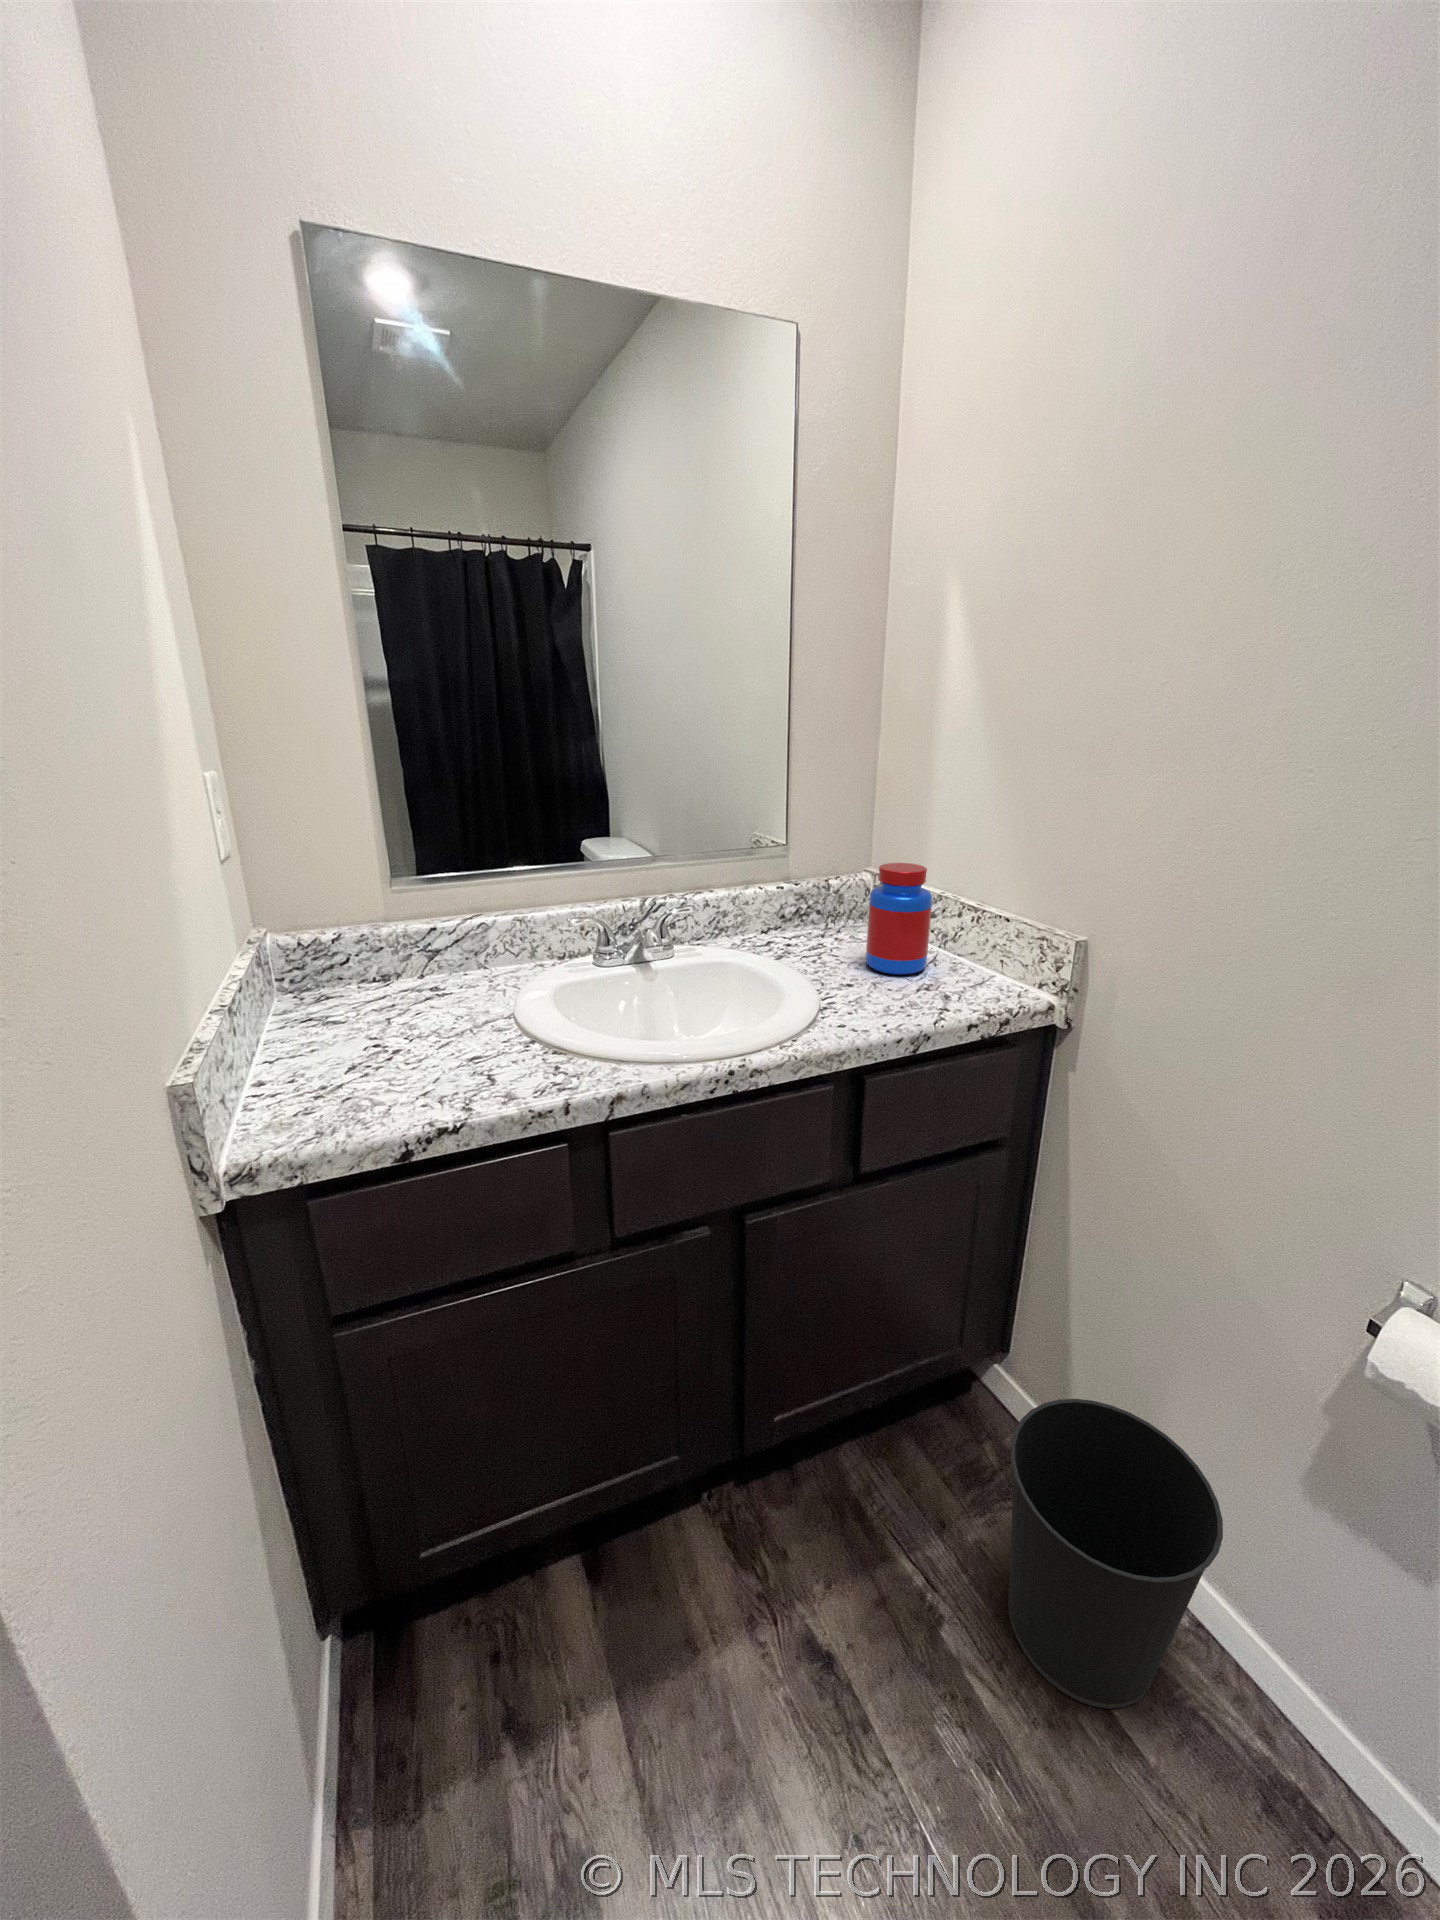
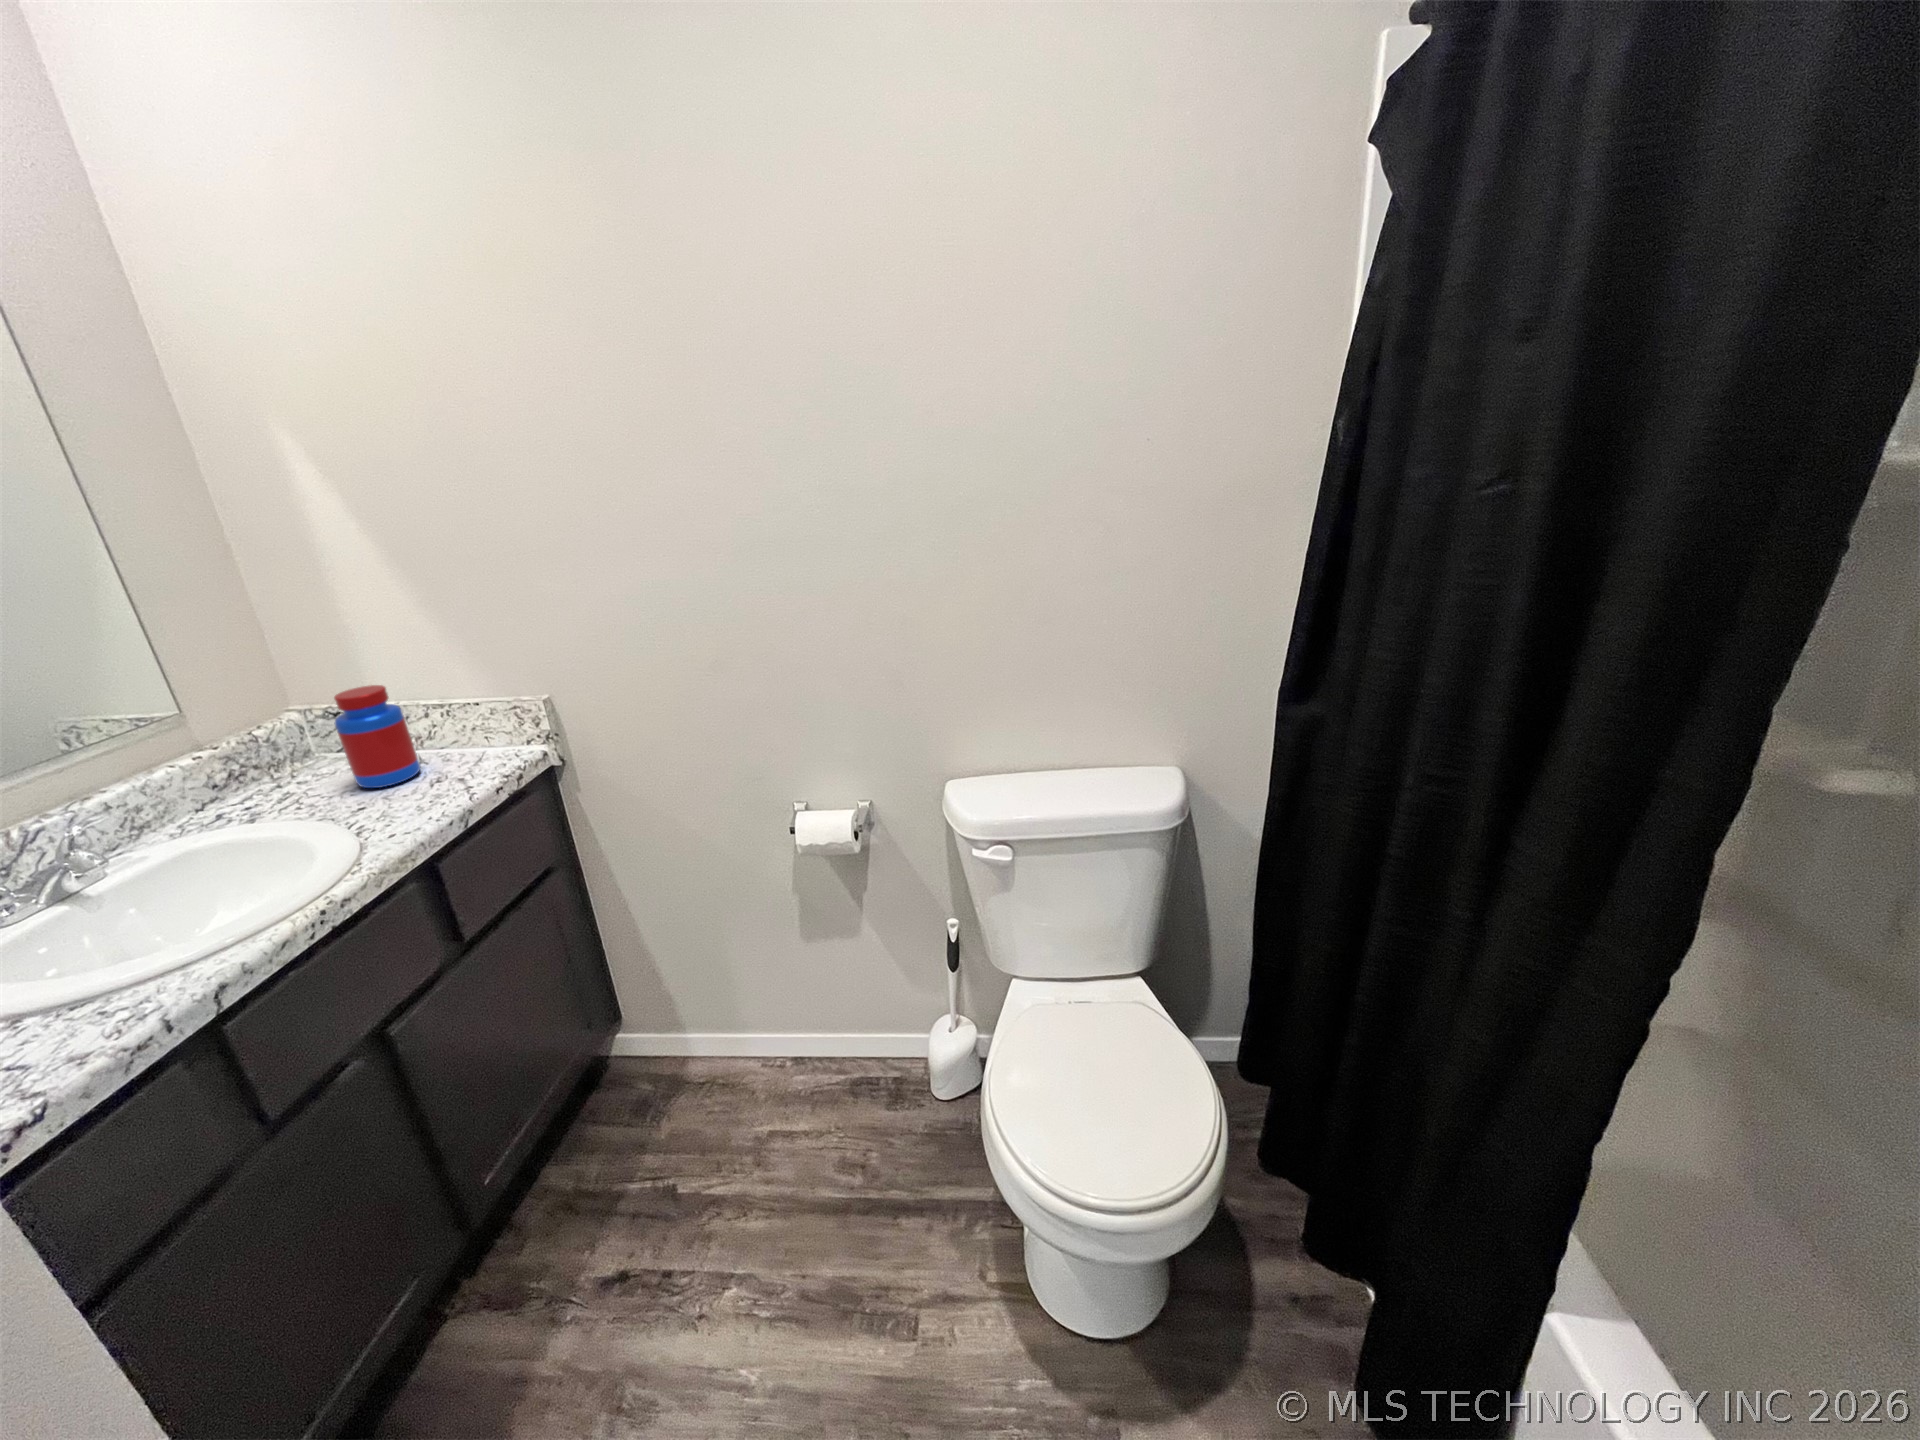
wastebasket: present [1008,1399,1223,1709] -> none [660,970,792,1155]

